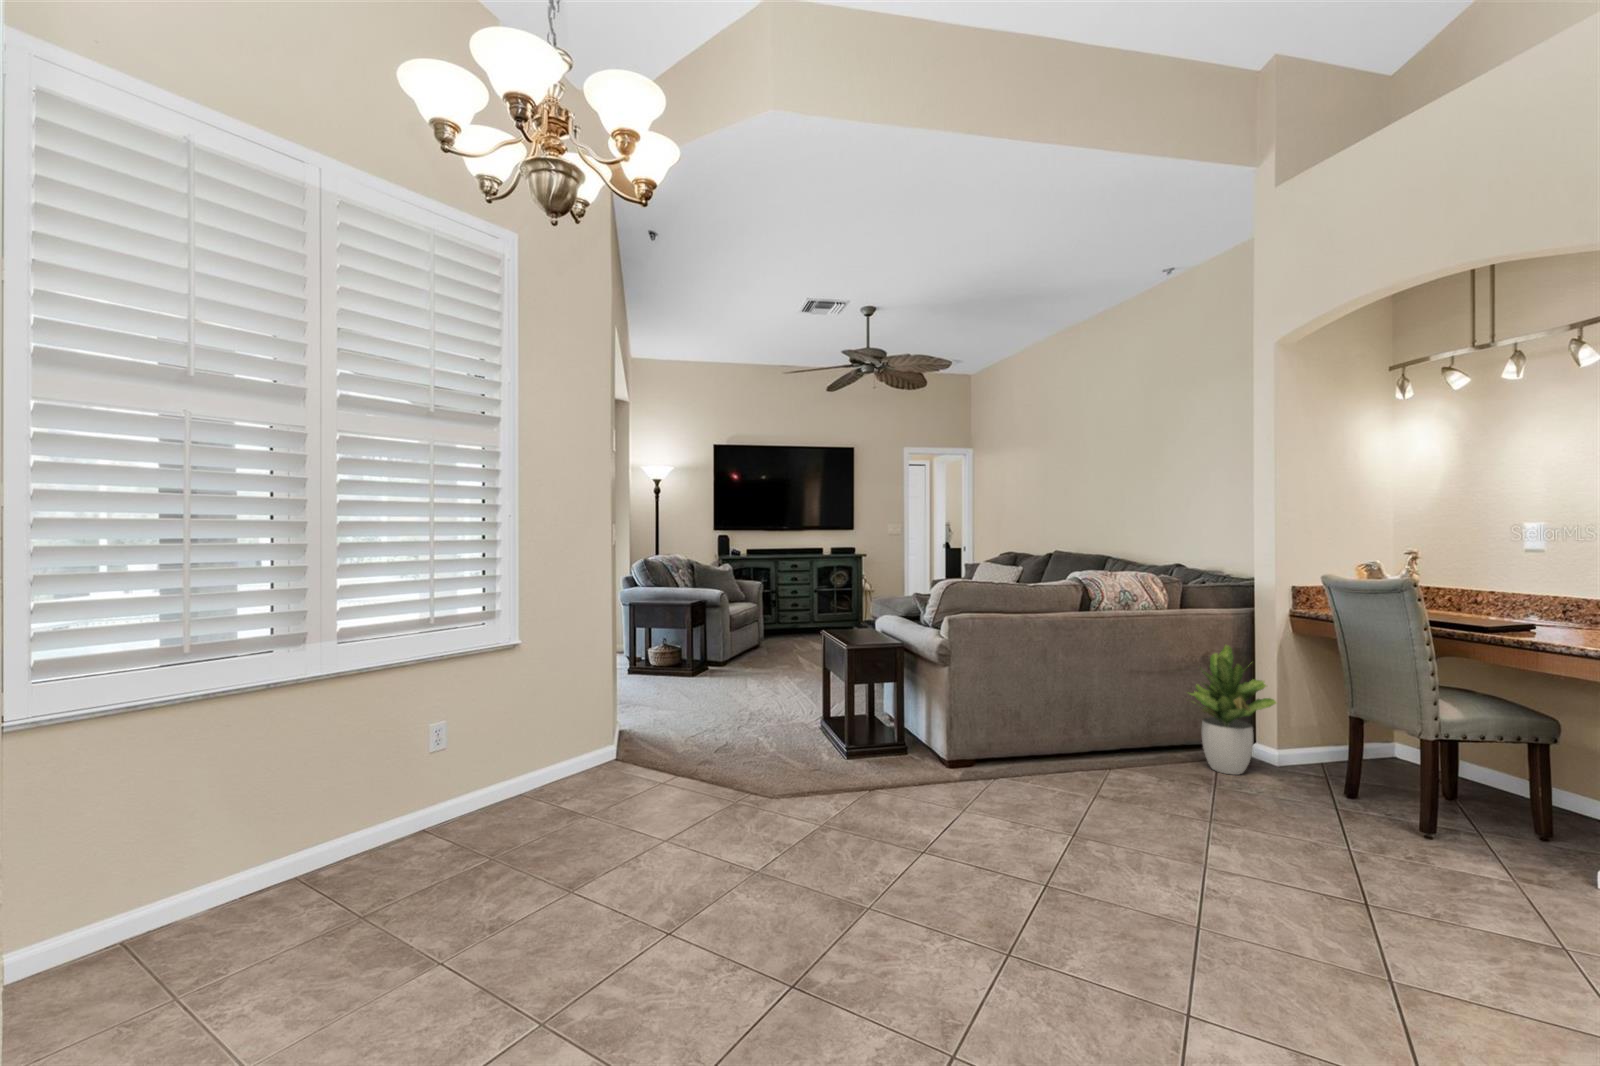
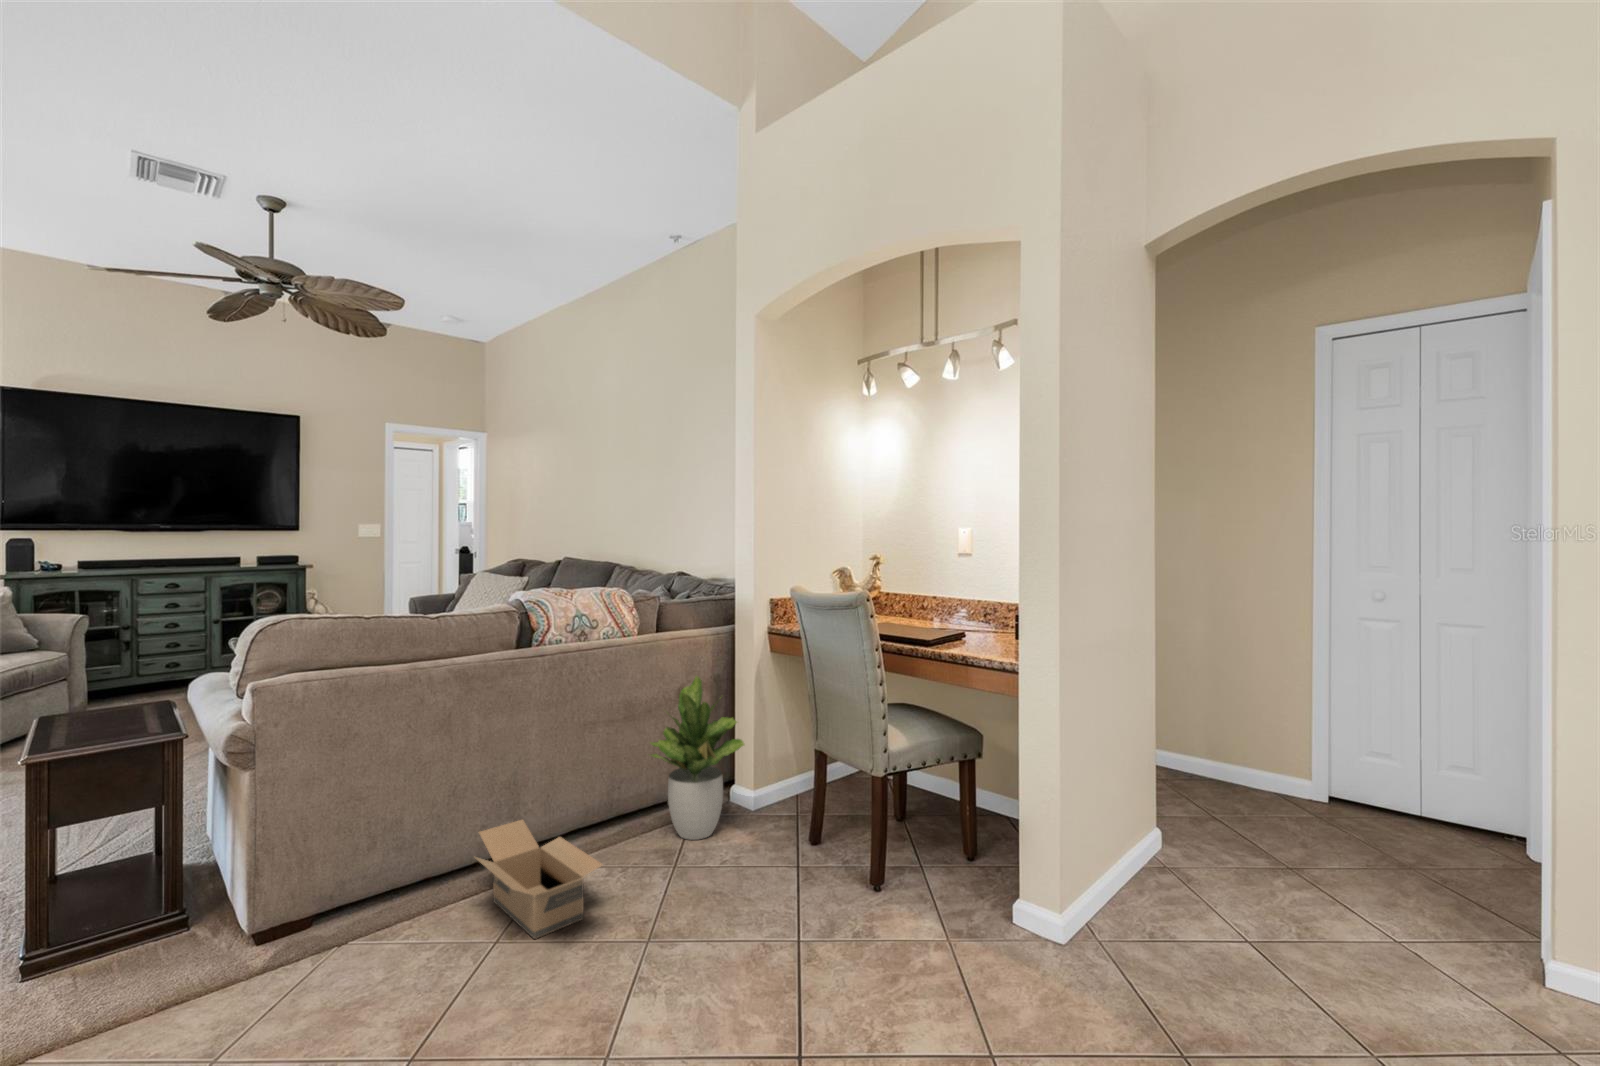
cardboard box: none [1066,730,1176,802] -> present [475,820,602,939]

